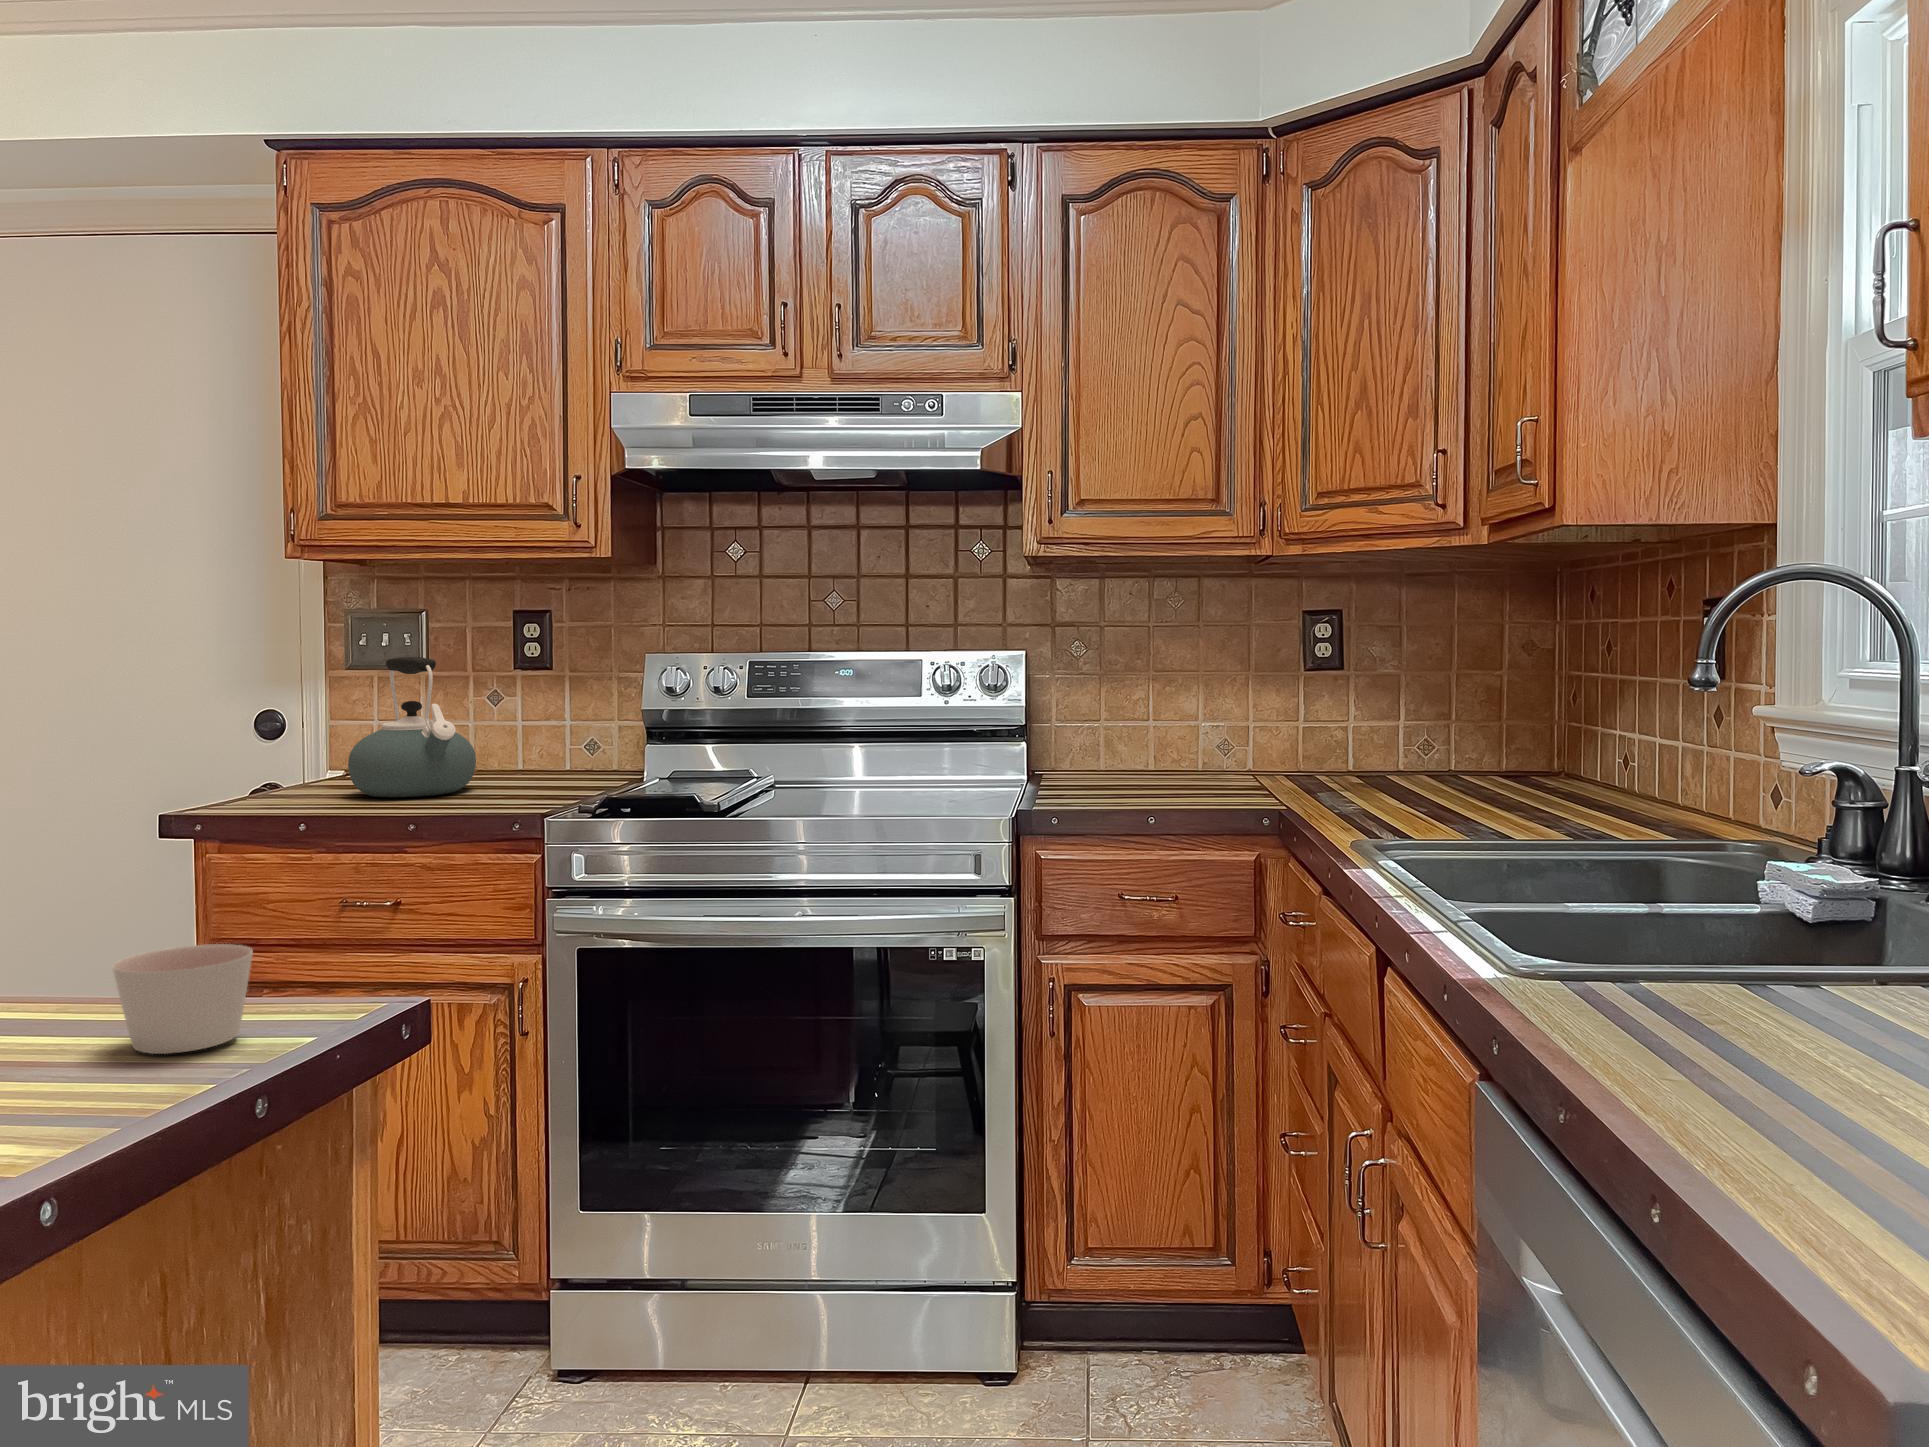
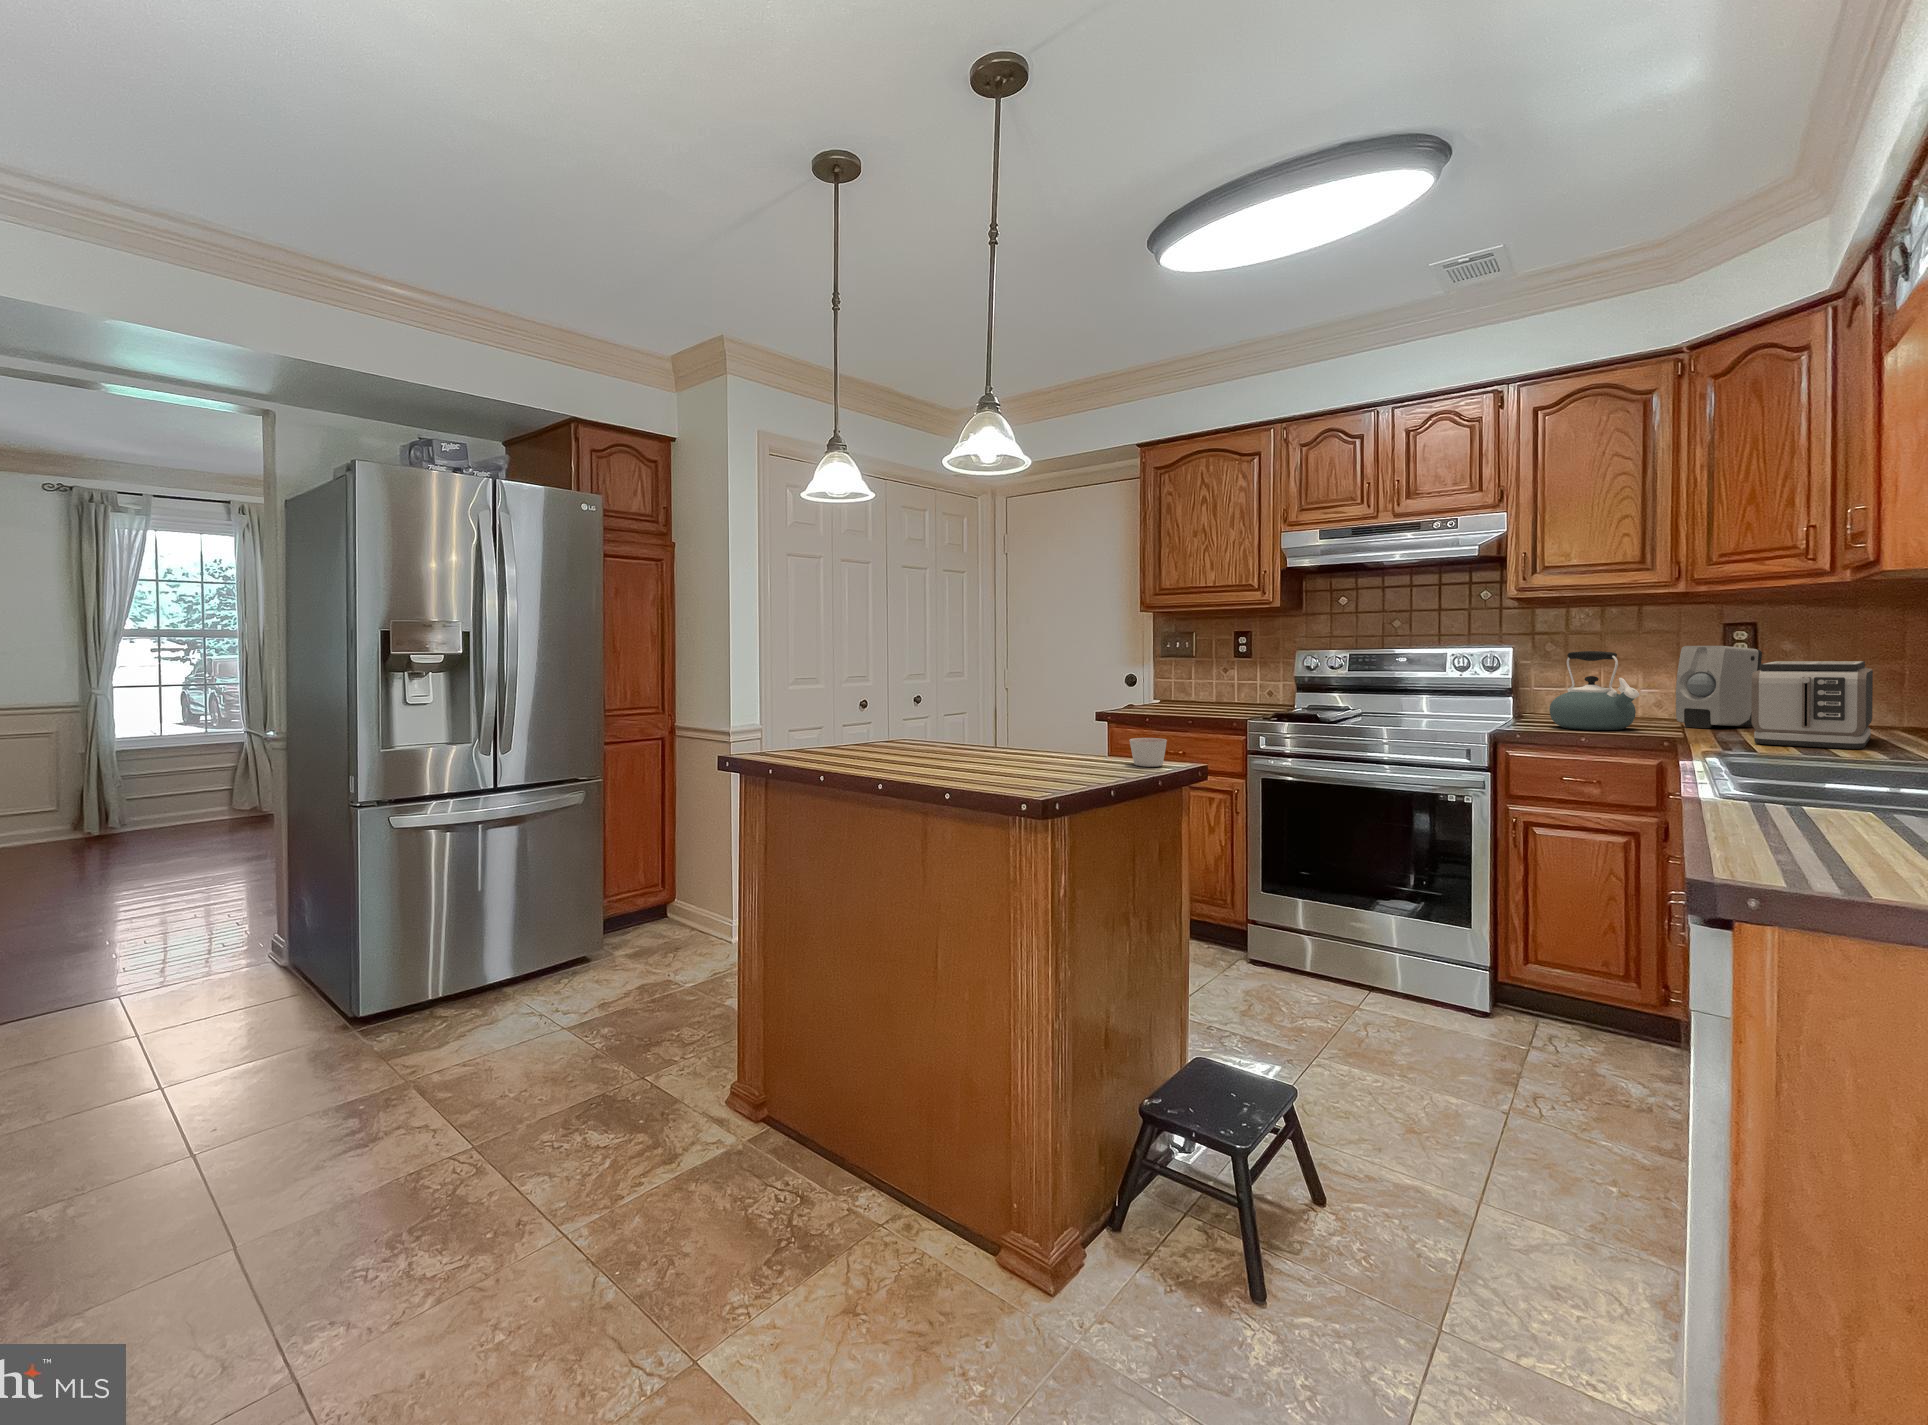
soap dispenser: none [1253,647,1351,786] -> present [1676,646,1762,728]
kettle: present [348,657,476,797] -> present [1550,651,1640,730]
toaster: none [1378,673,1524,819] -> present [1751,661,1873,749]

